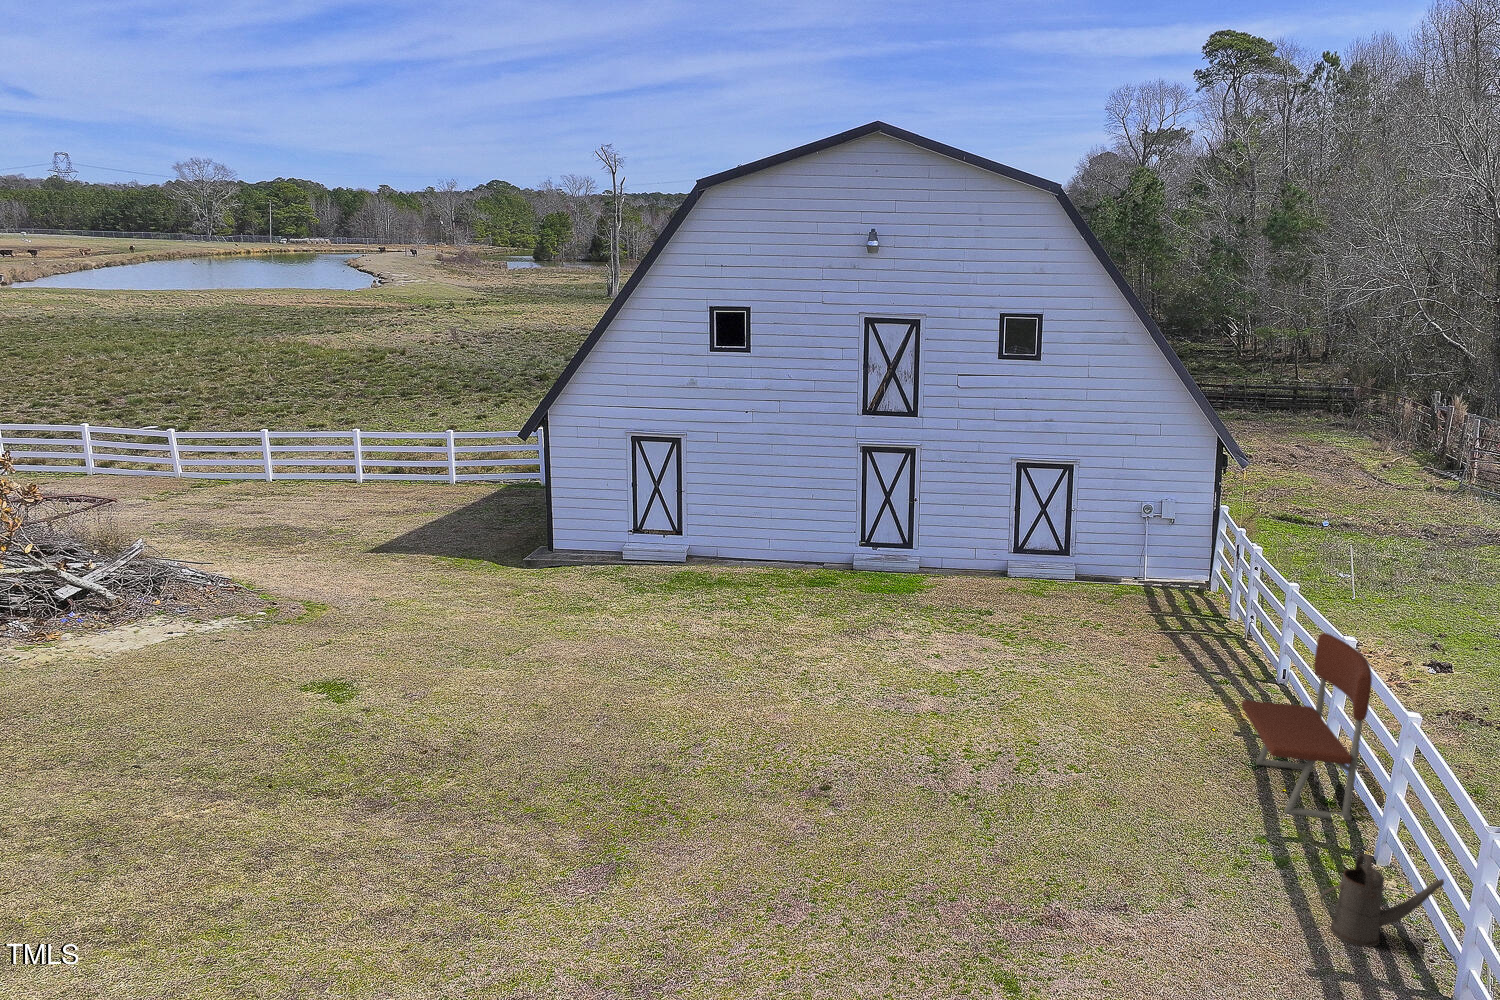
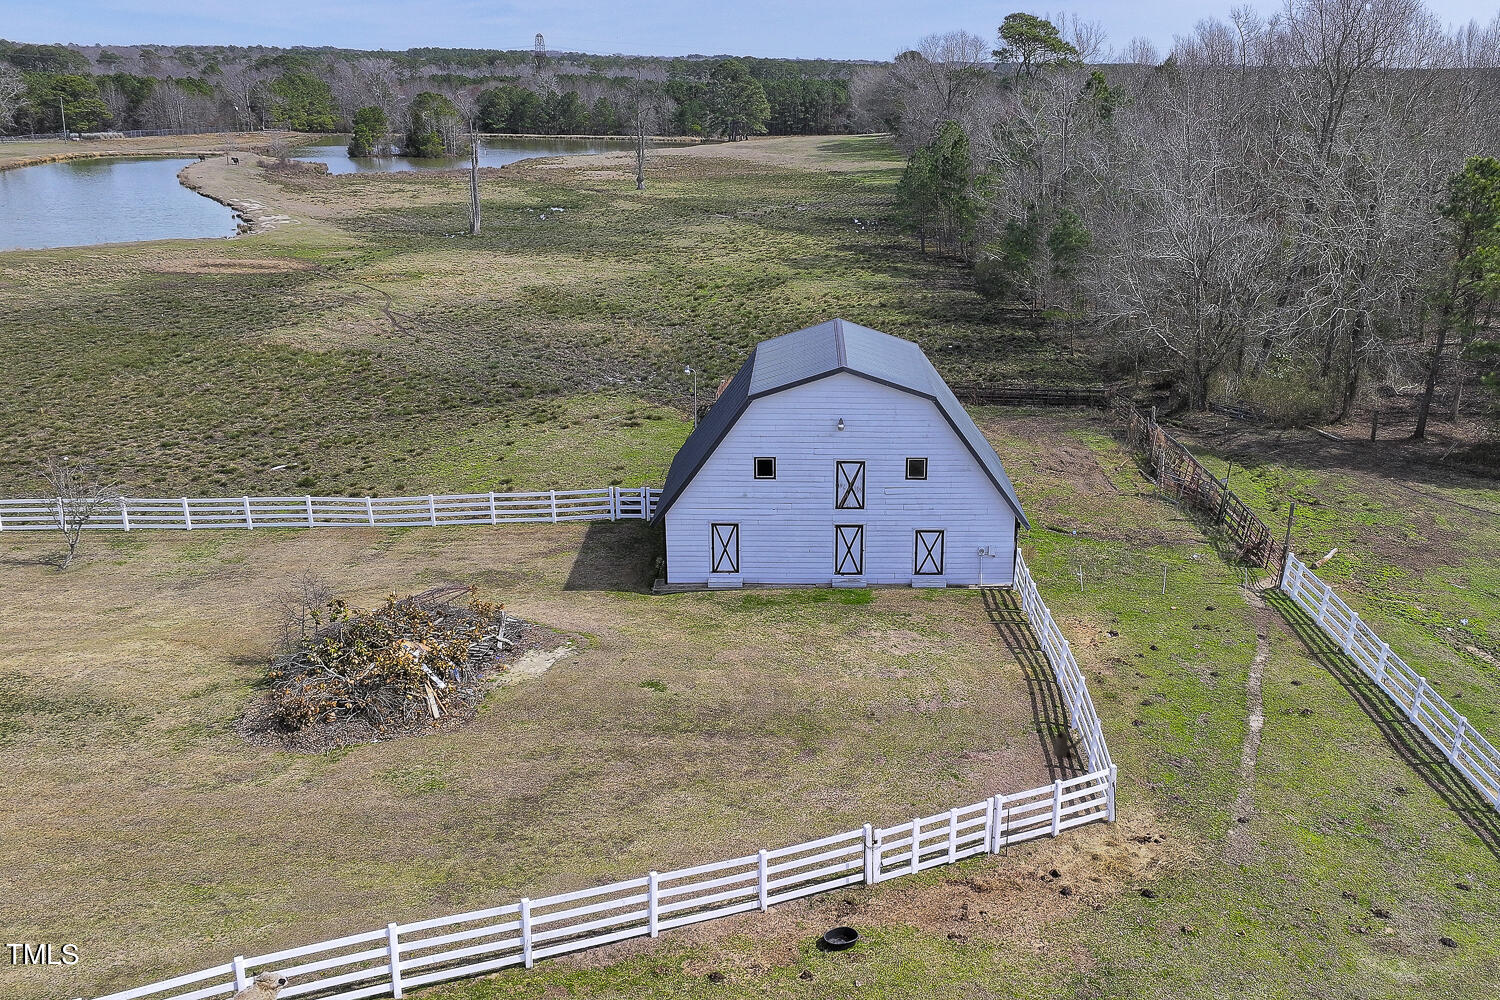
bench: present [1242,633,1372,821] -> none [1026,641,1071,714]

